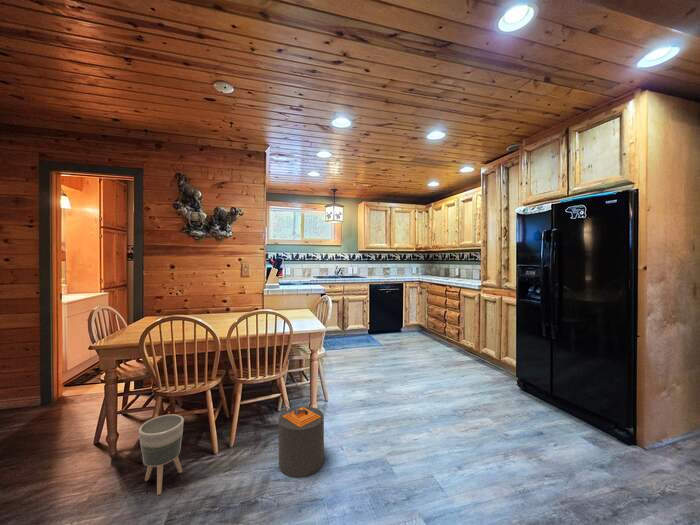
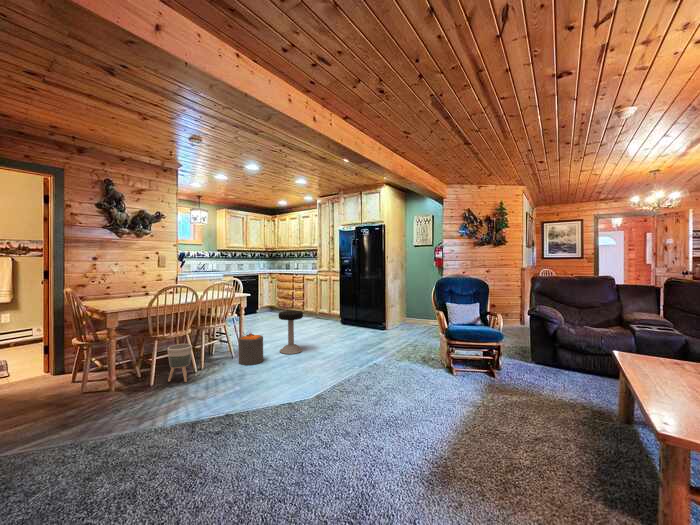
stool: none [365,367,413,464] -> present [278,311,303,354]

